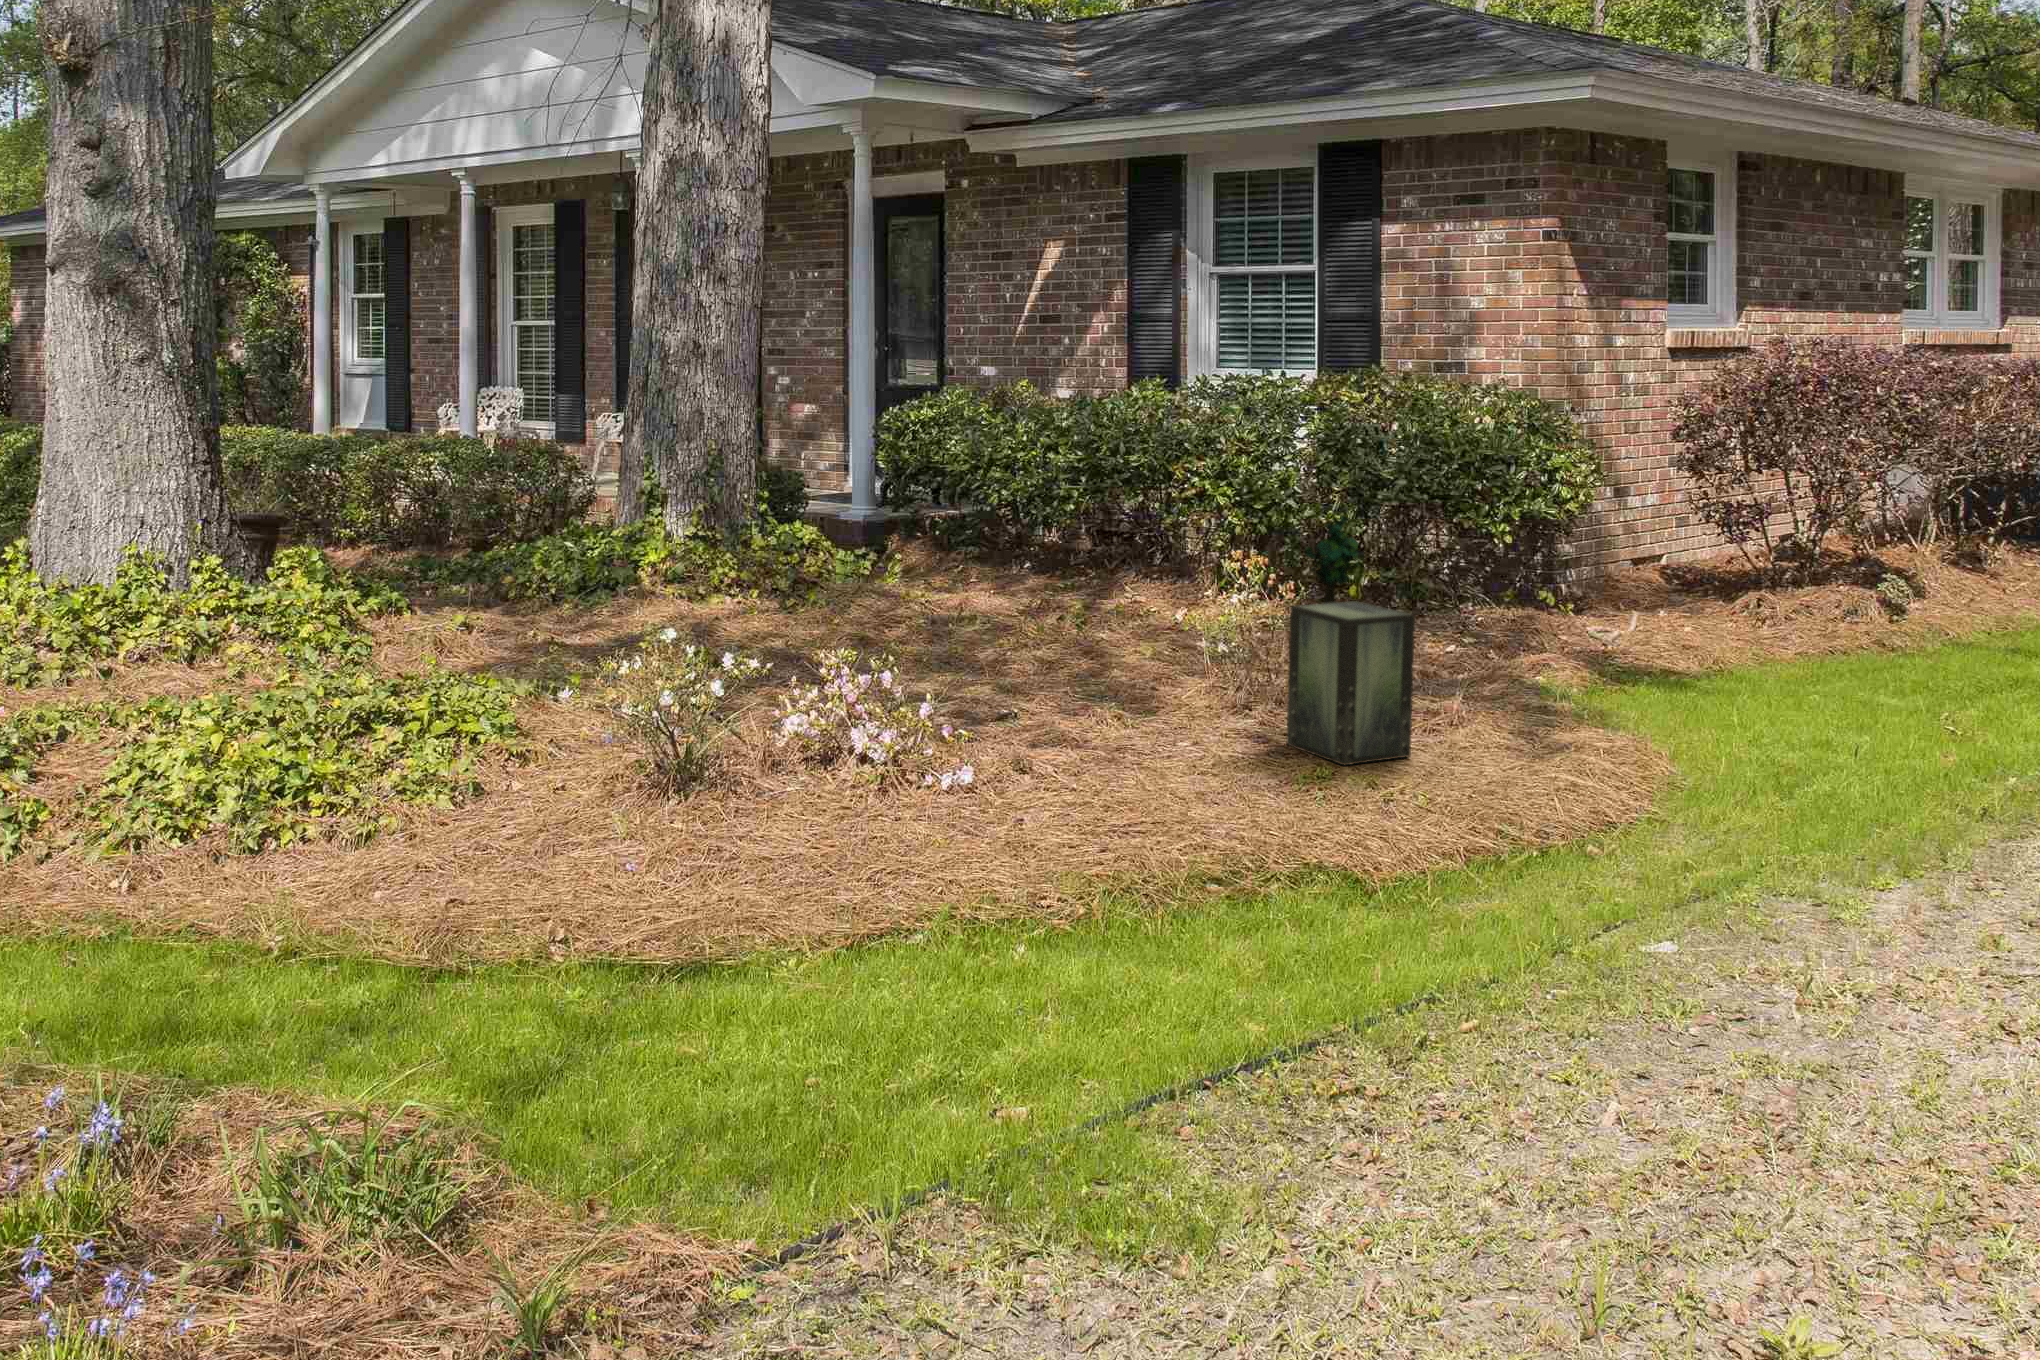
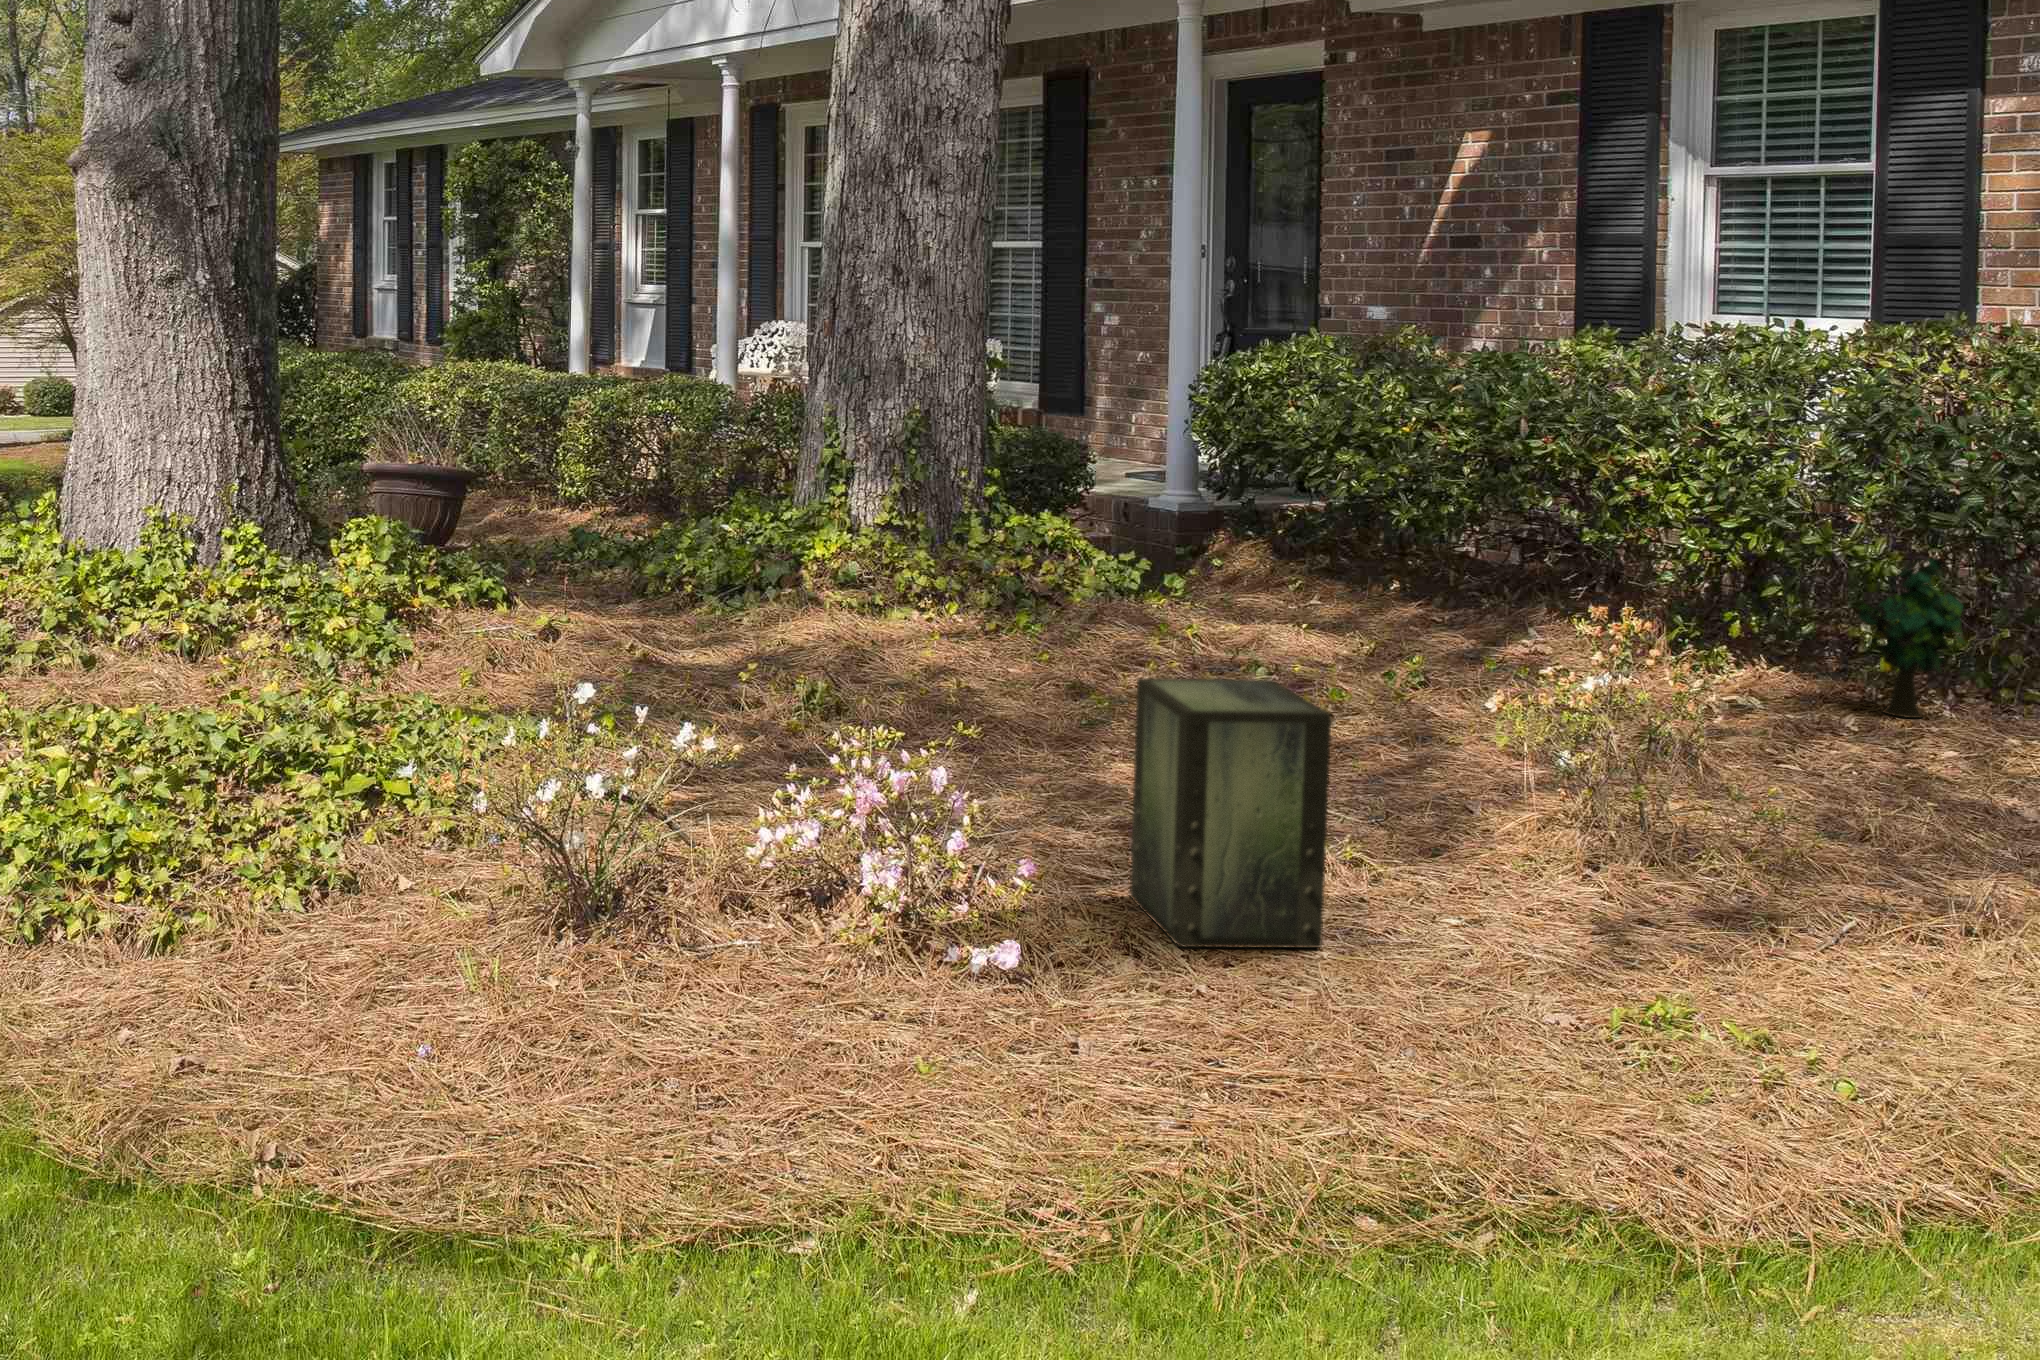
storage box: present [1286,601,1415,765] -> present [1130,678,1332,948]

